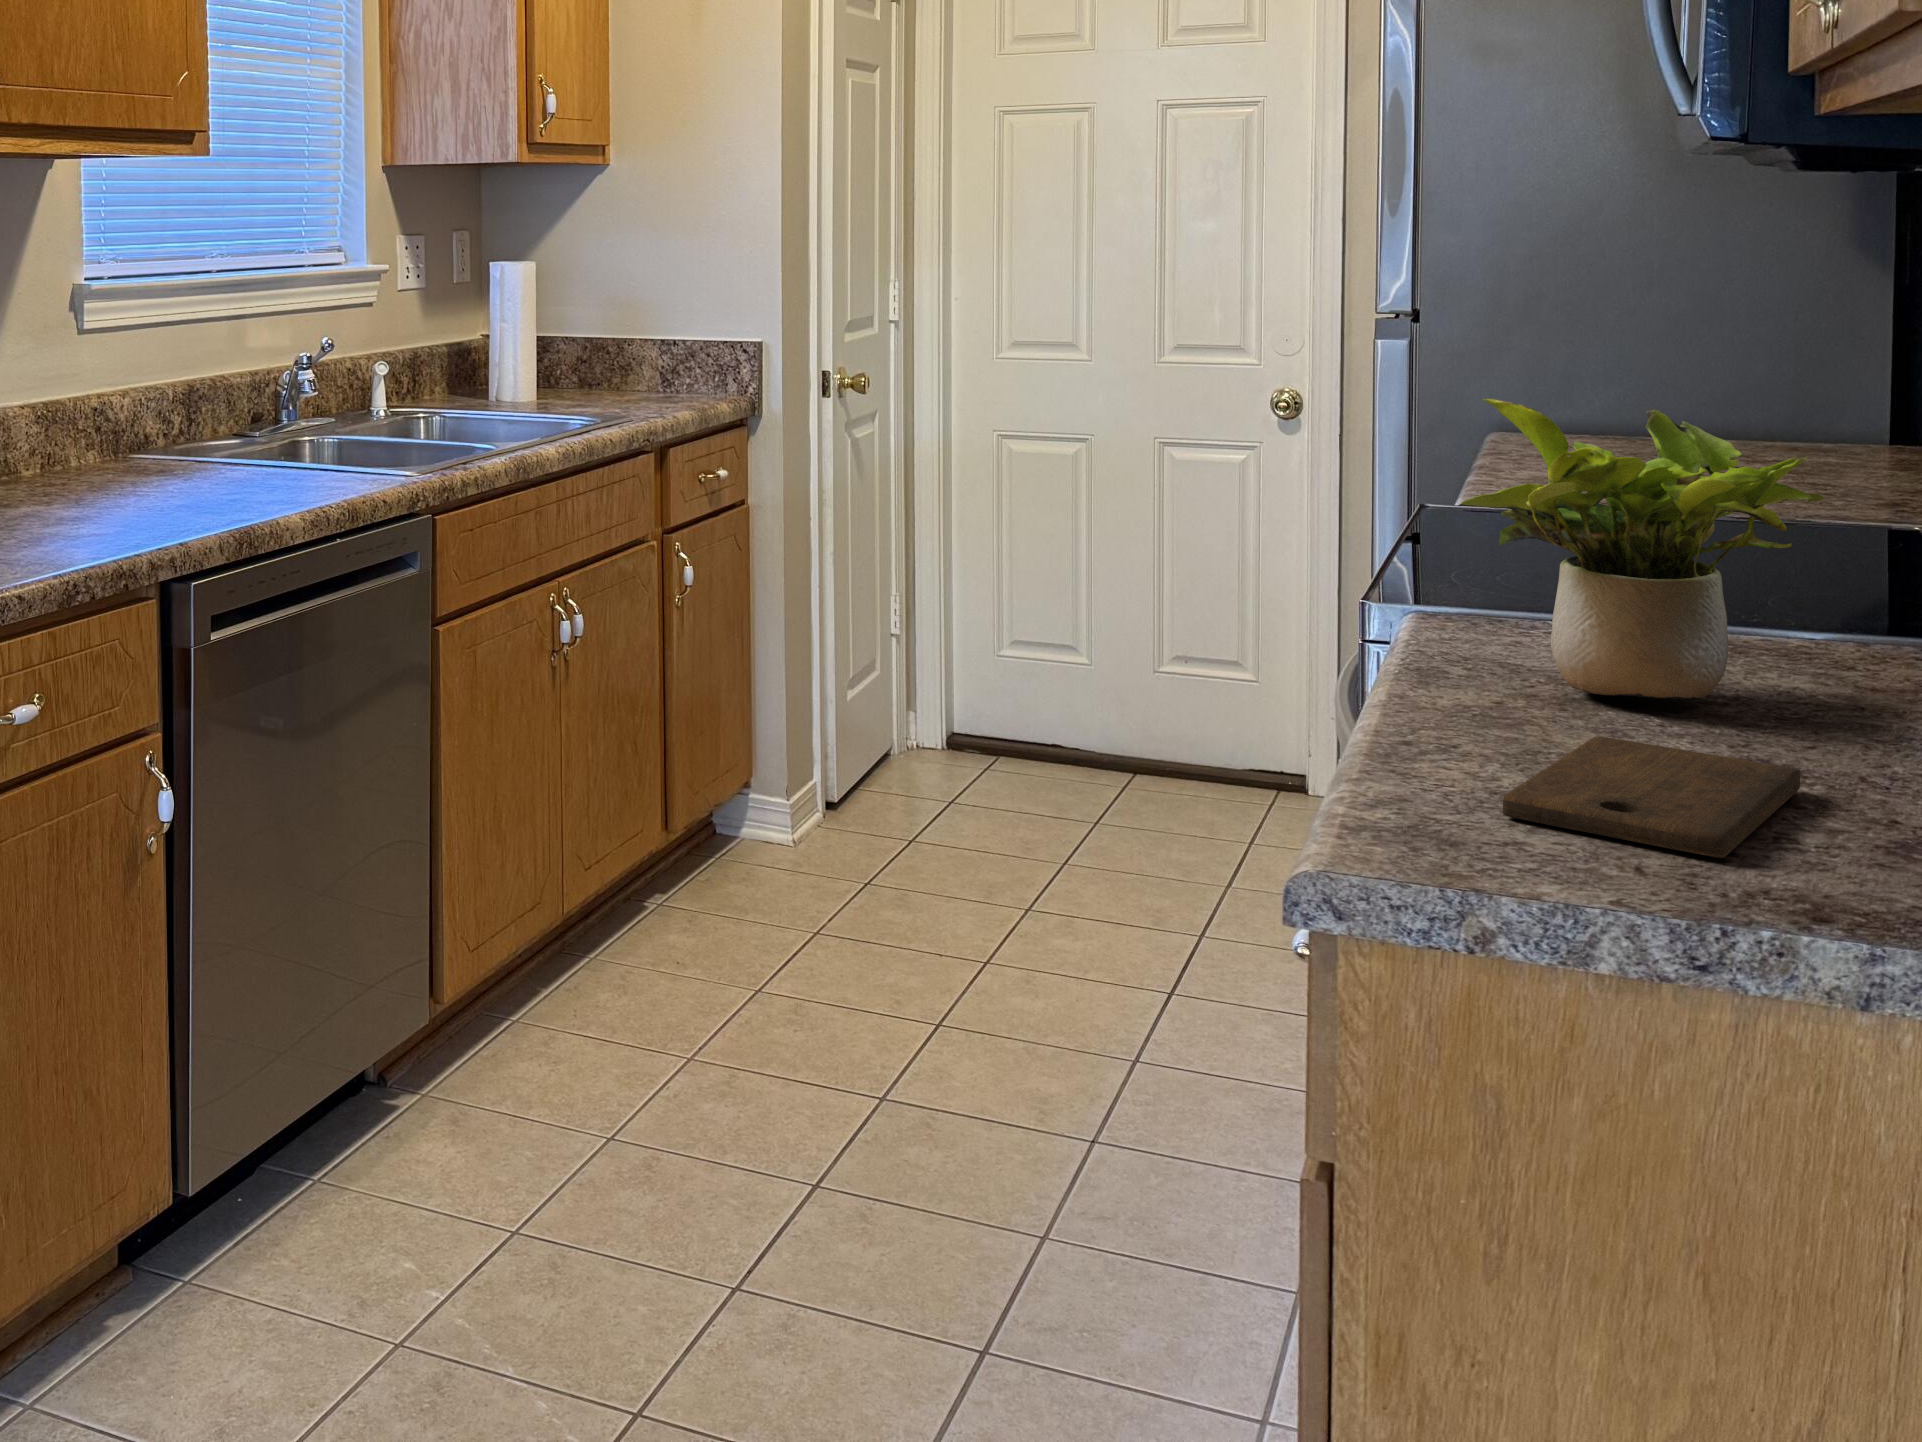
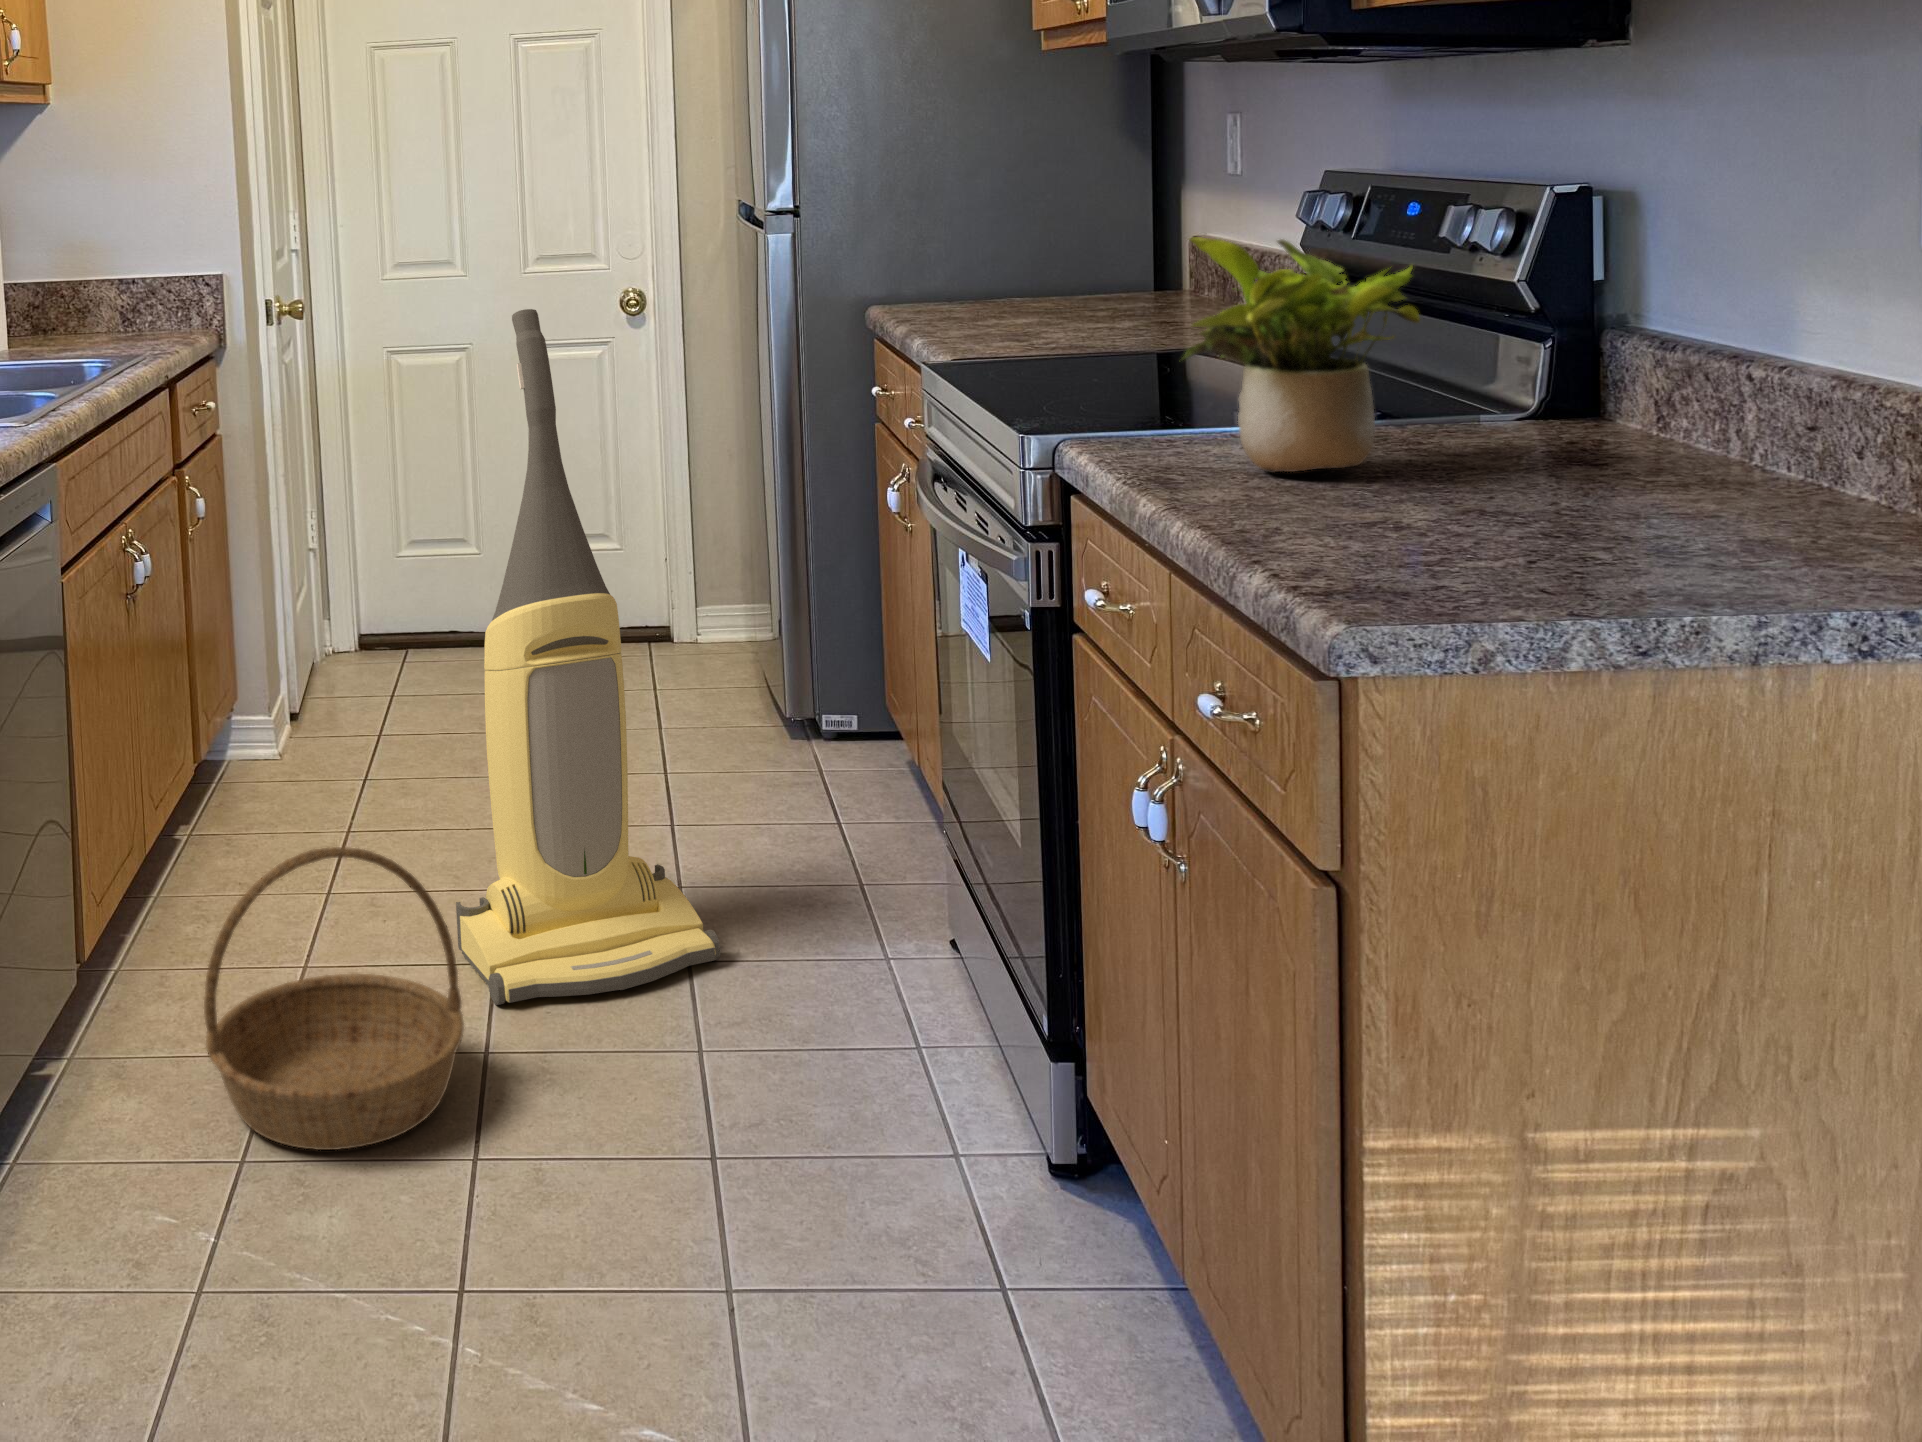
vacuum cleaner: none [841,409,1122,1165] -> present [456,309,721,1005]
cutting board: present [1503,736,1801,858] -> none [1361,499,1574,570]
basket: none [504,937,770,1247] -> present [204,847,464,1150]

